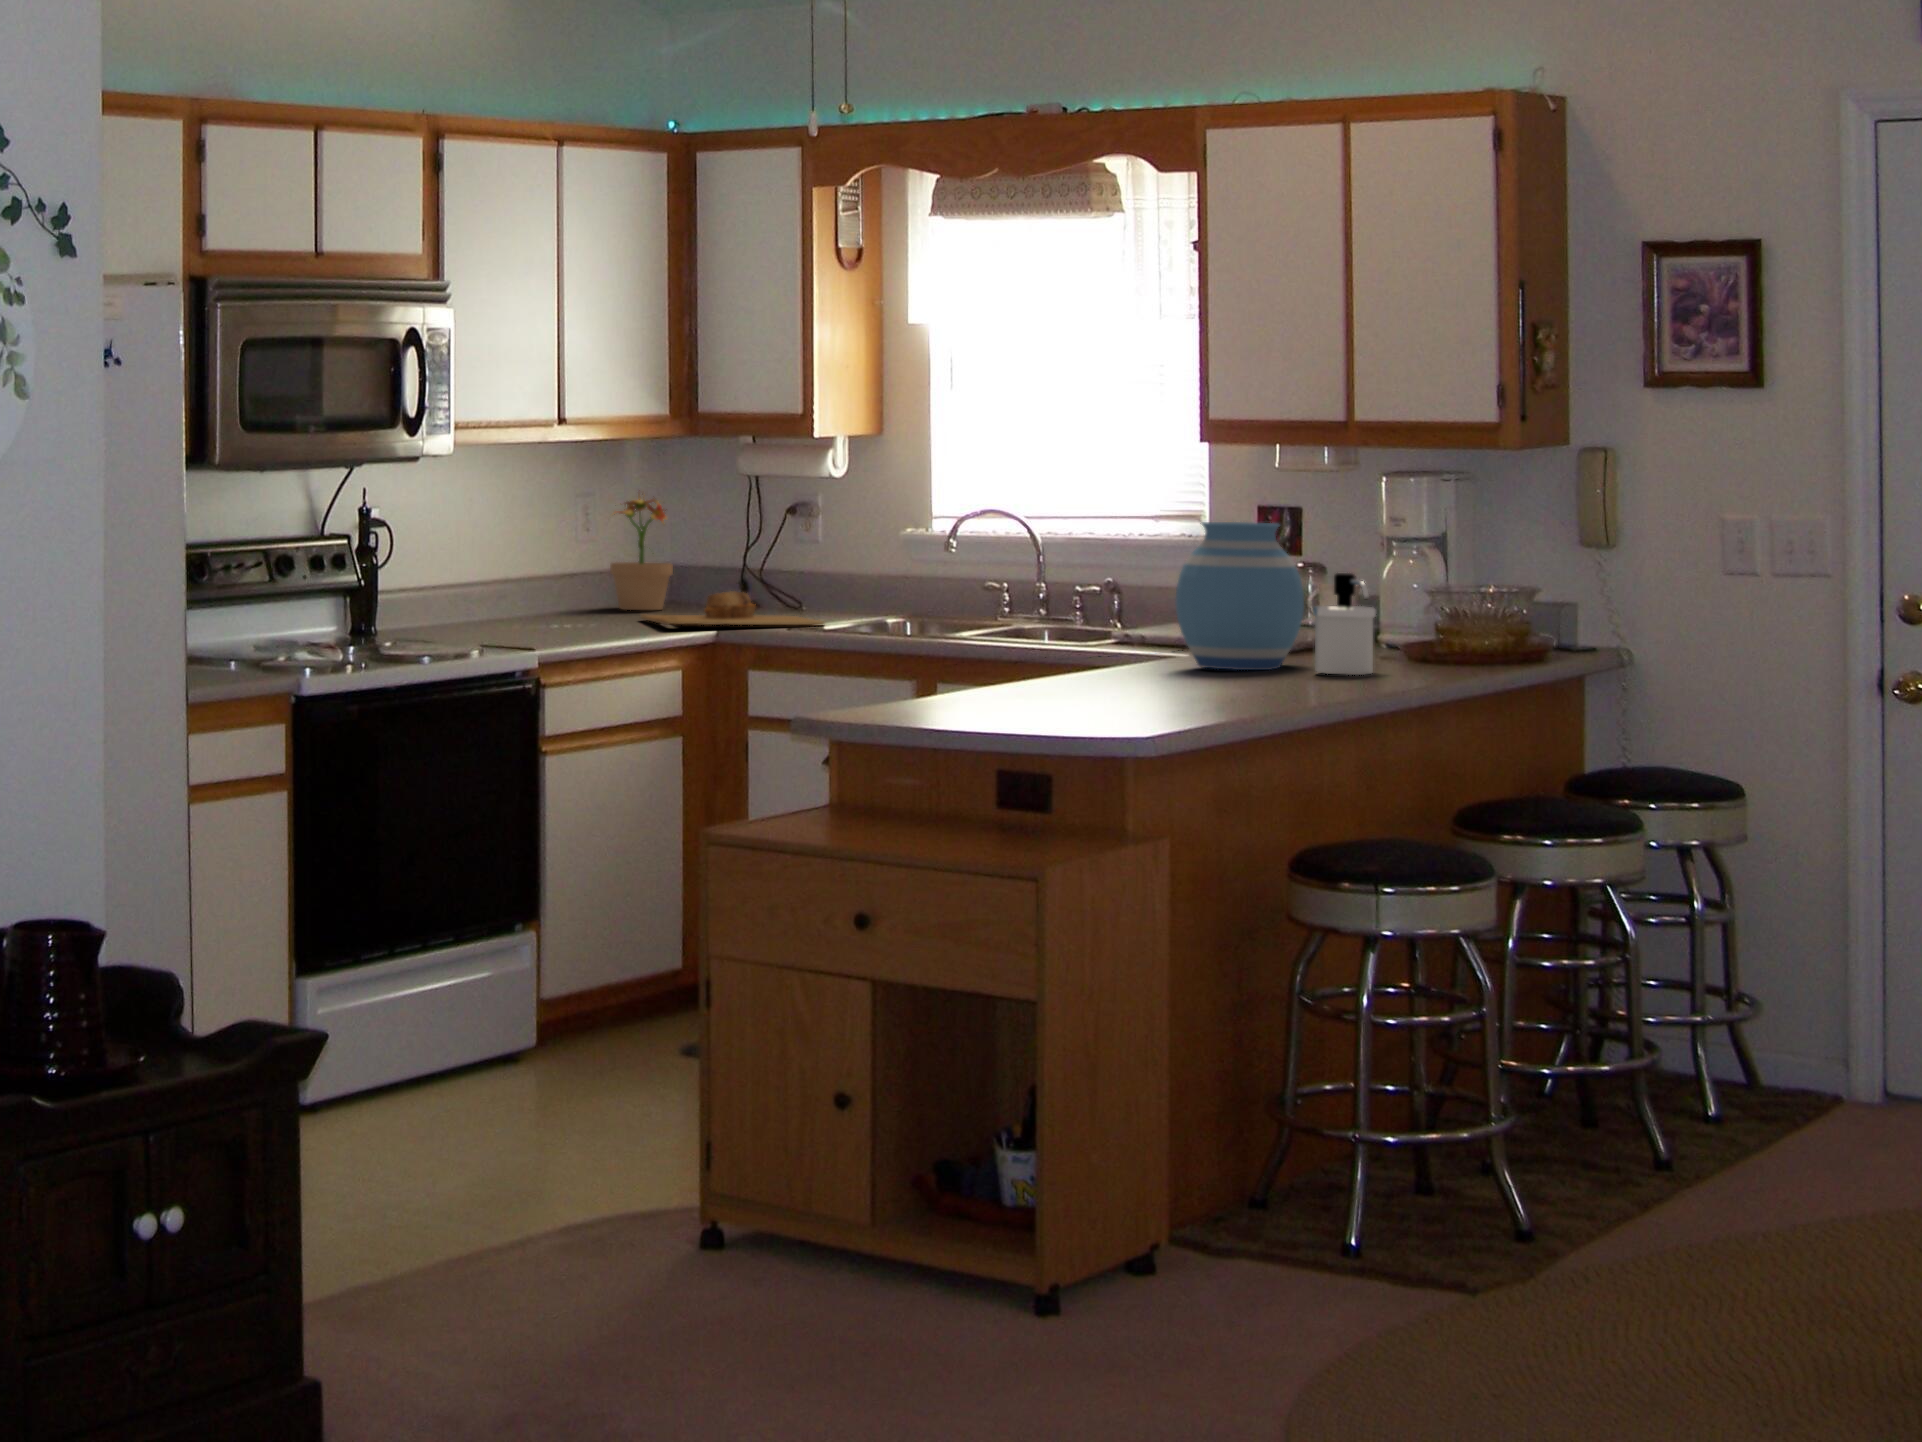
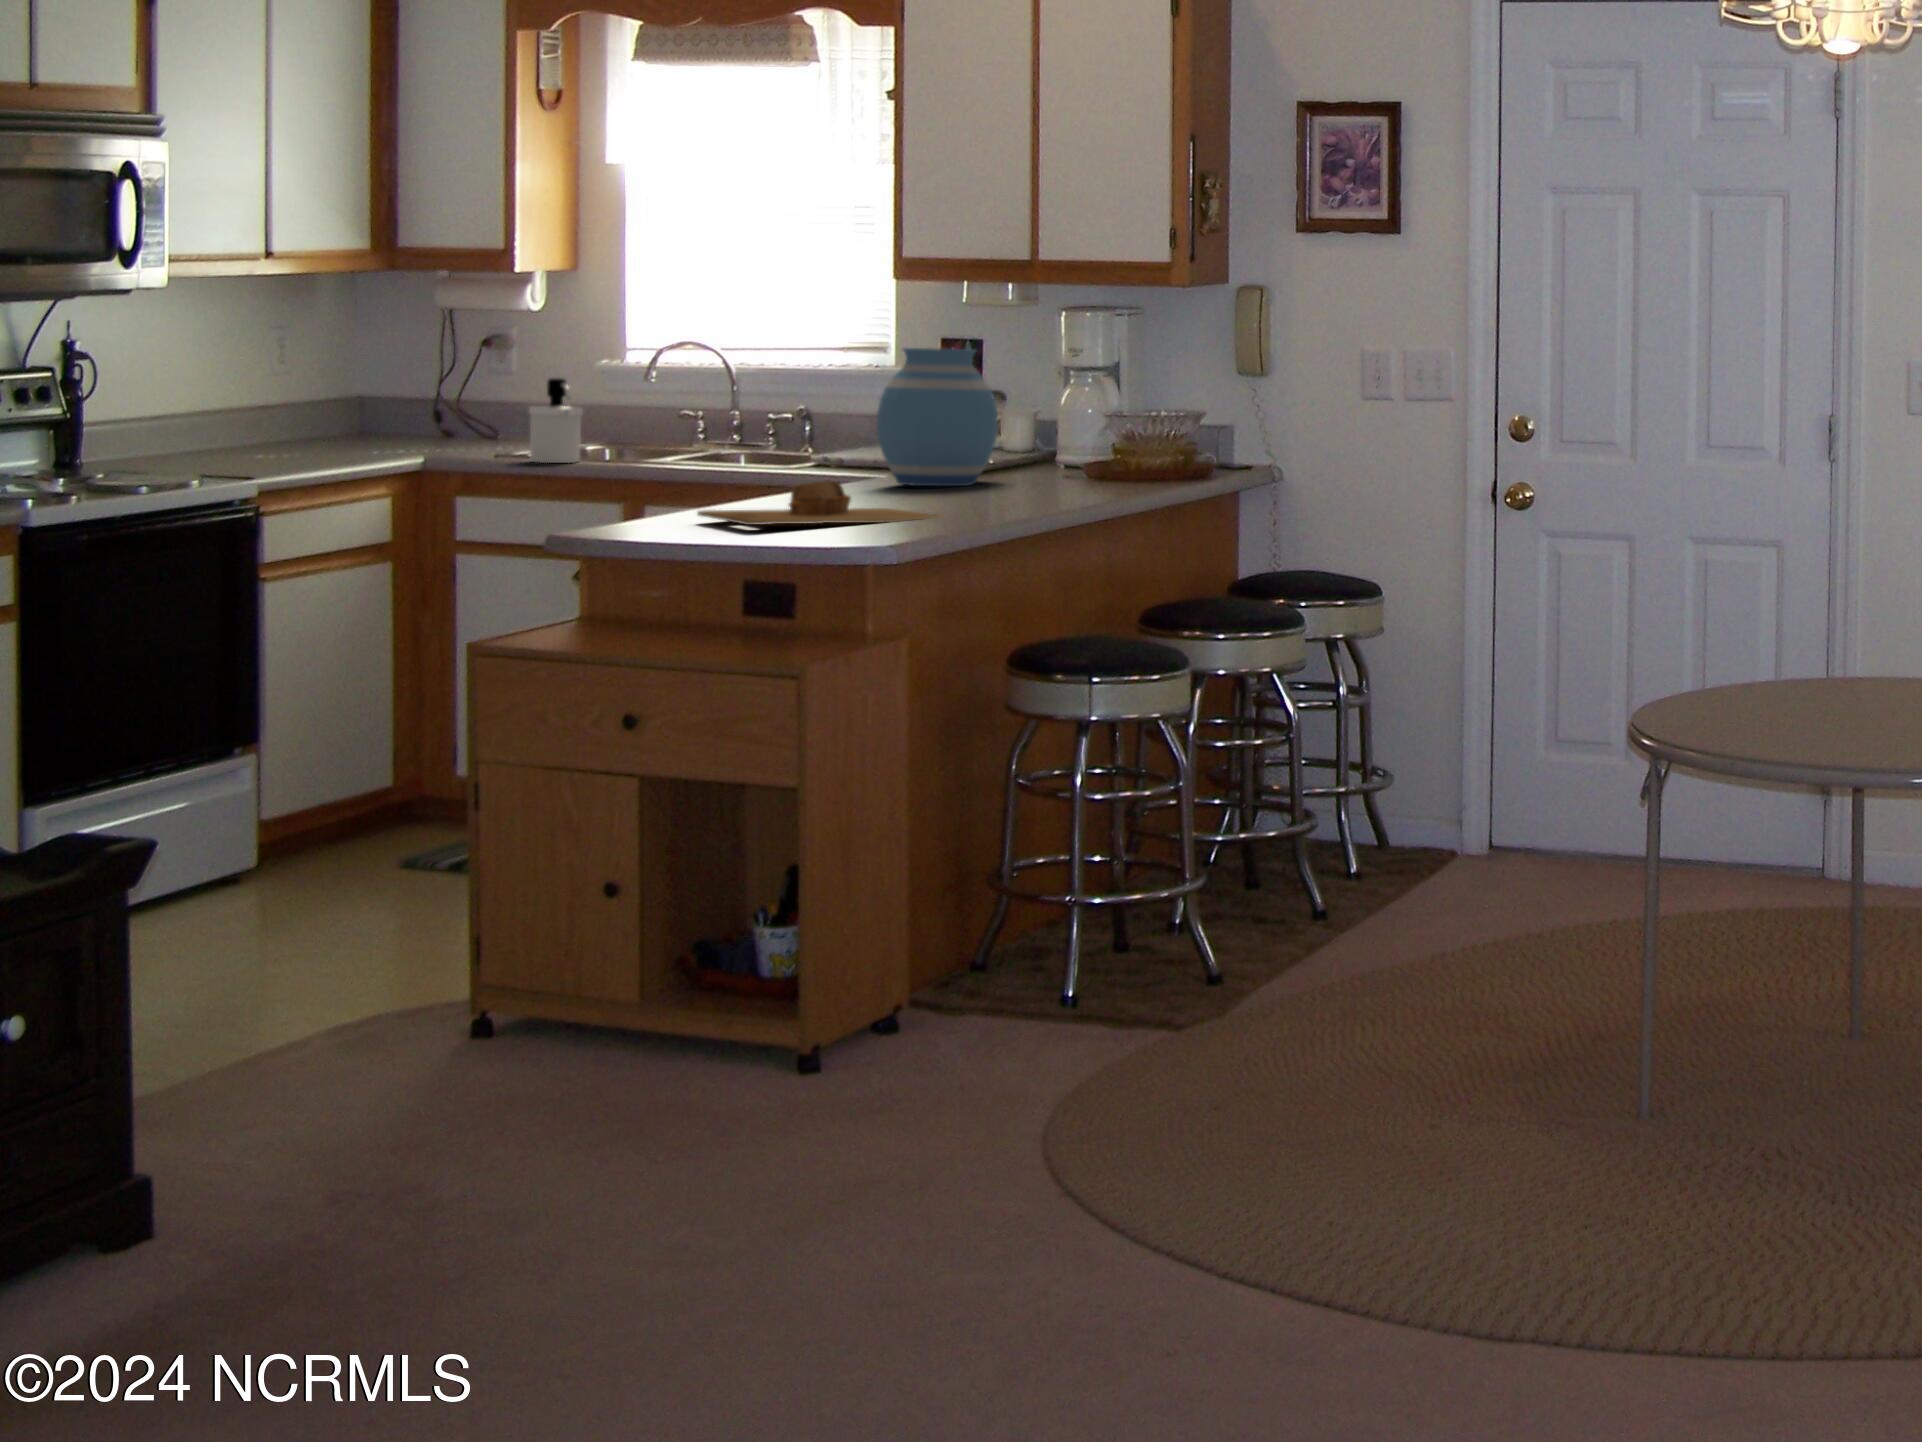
potted plant: present [610,497,673,610] -> none [299,324,367,441]
soap dispenser: present [1313,573,1376,675] -> present [529,378,583,463]
cutting board: present [640,591,824,626] -> present [698,480,941,525]

